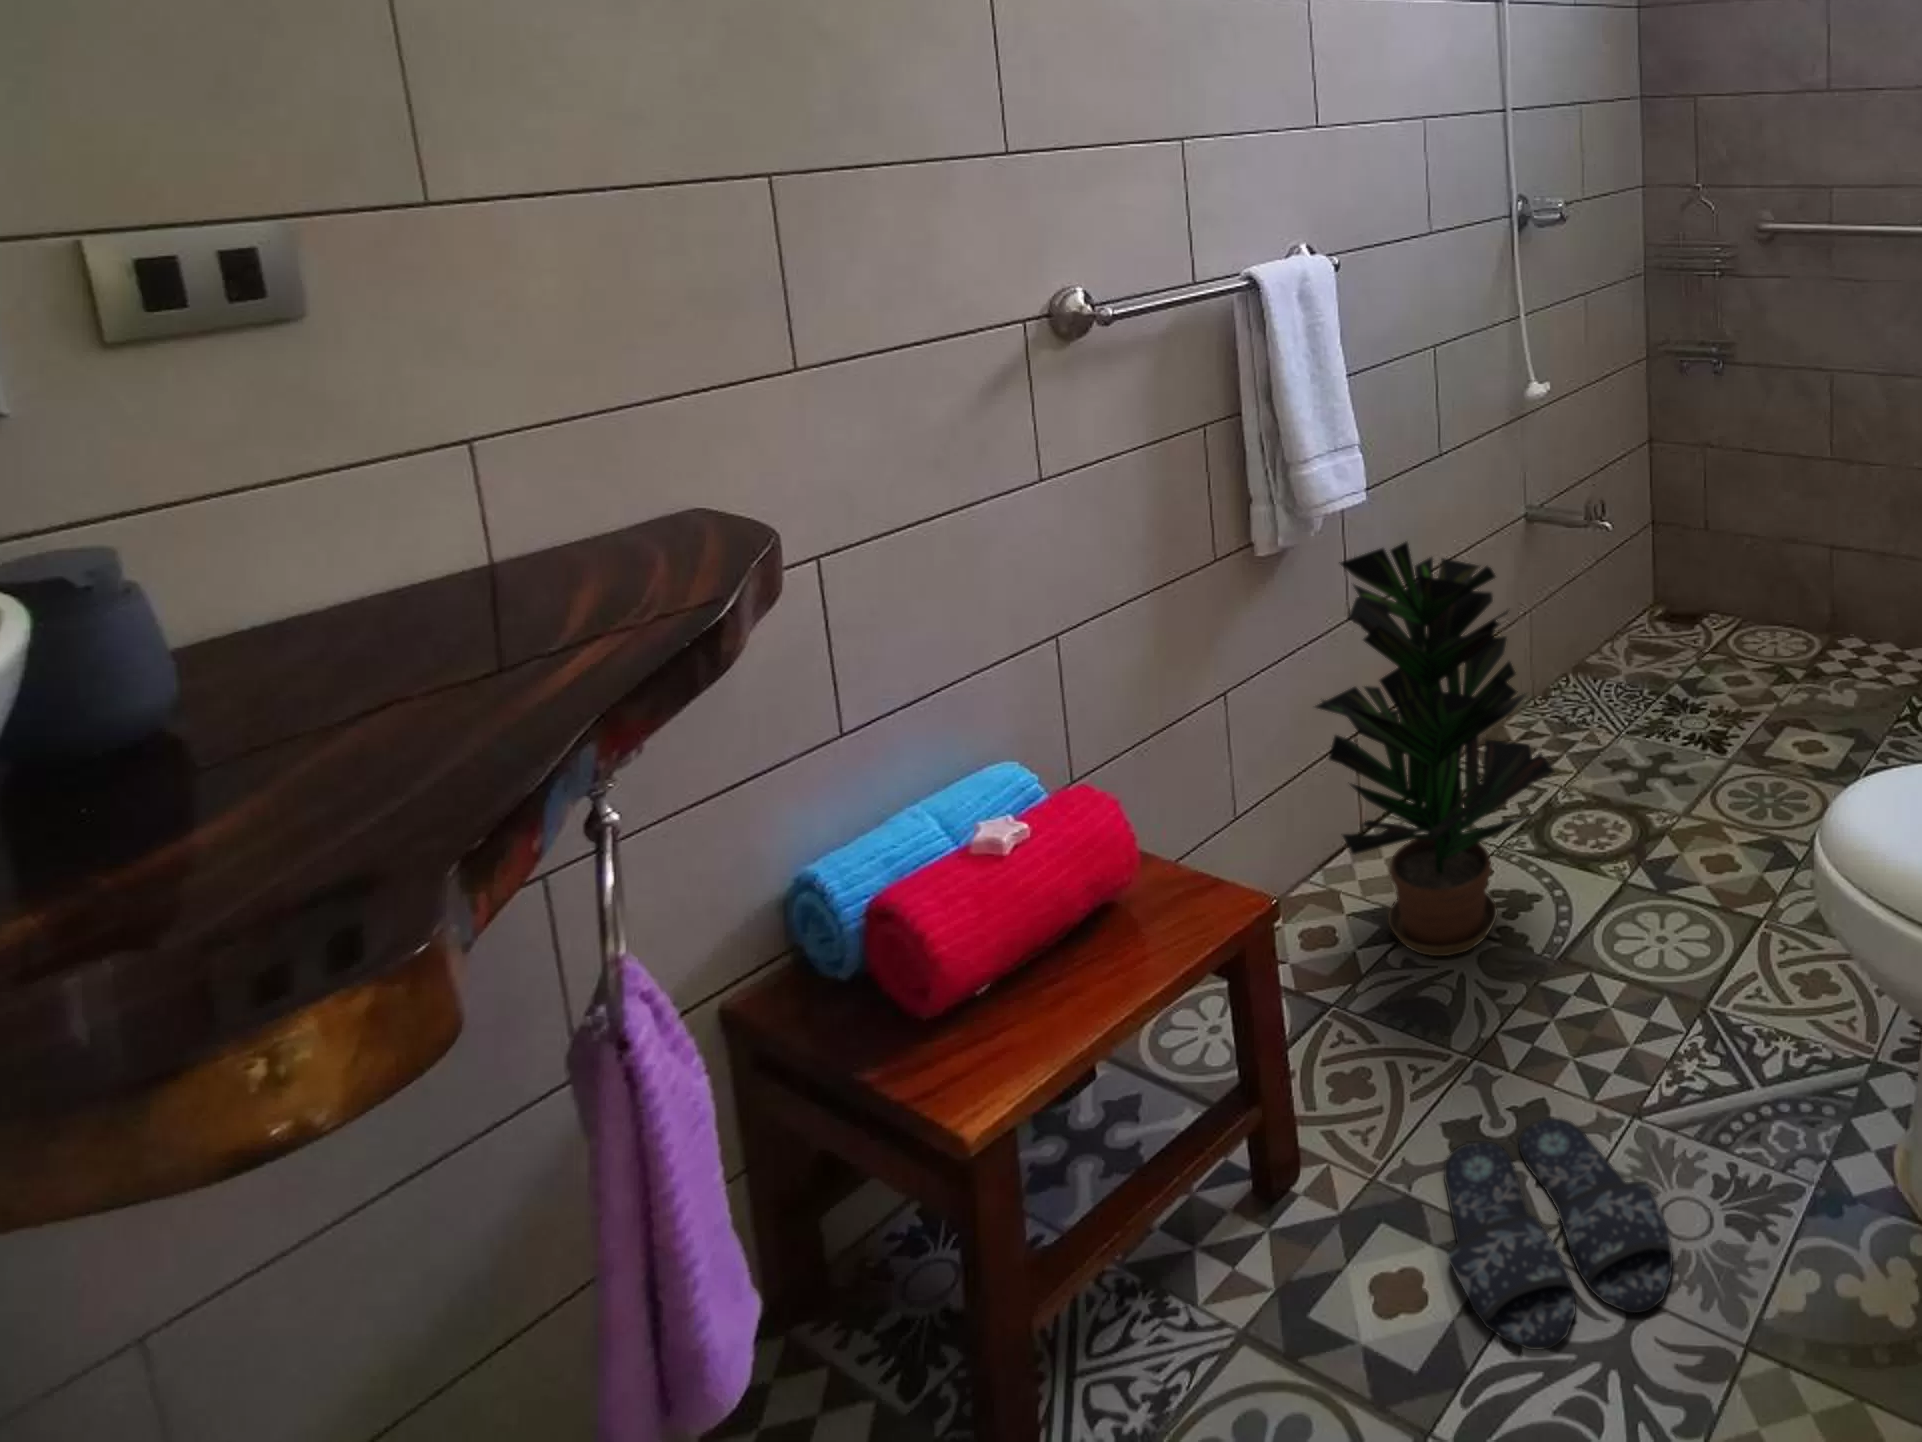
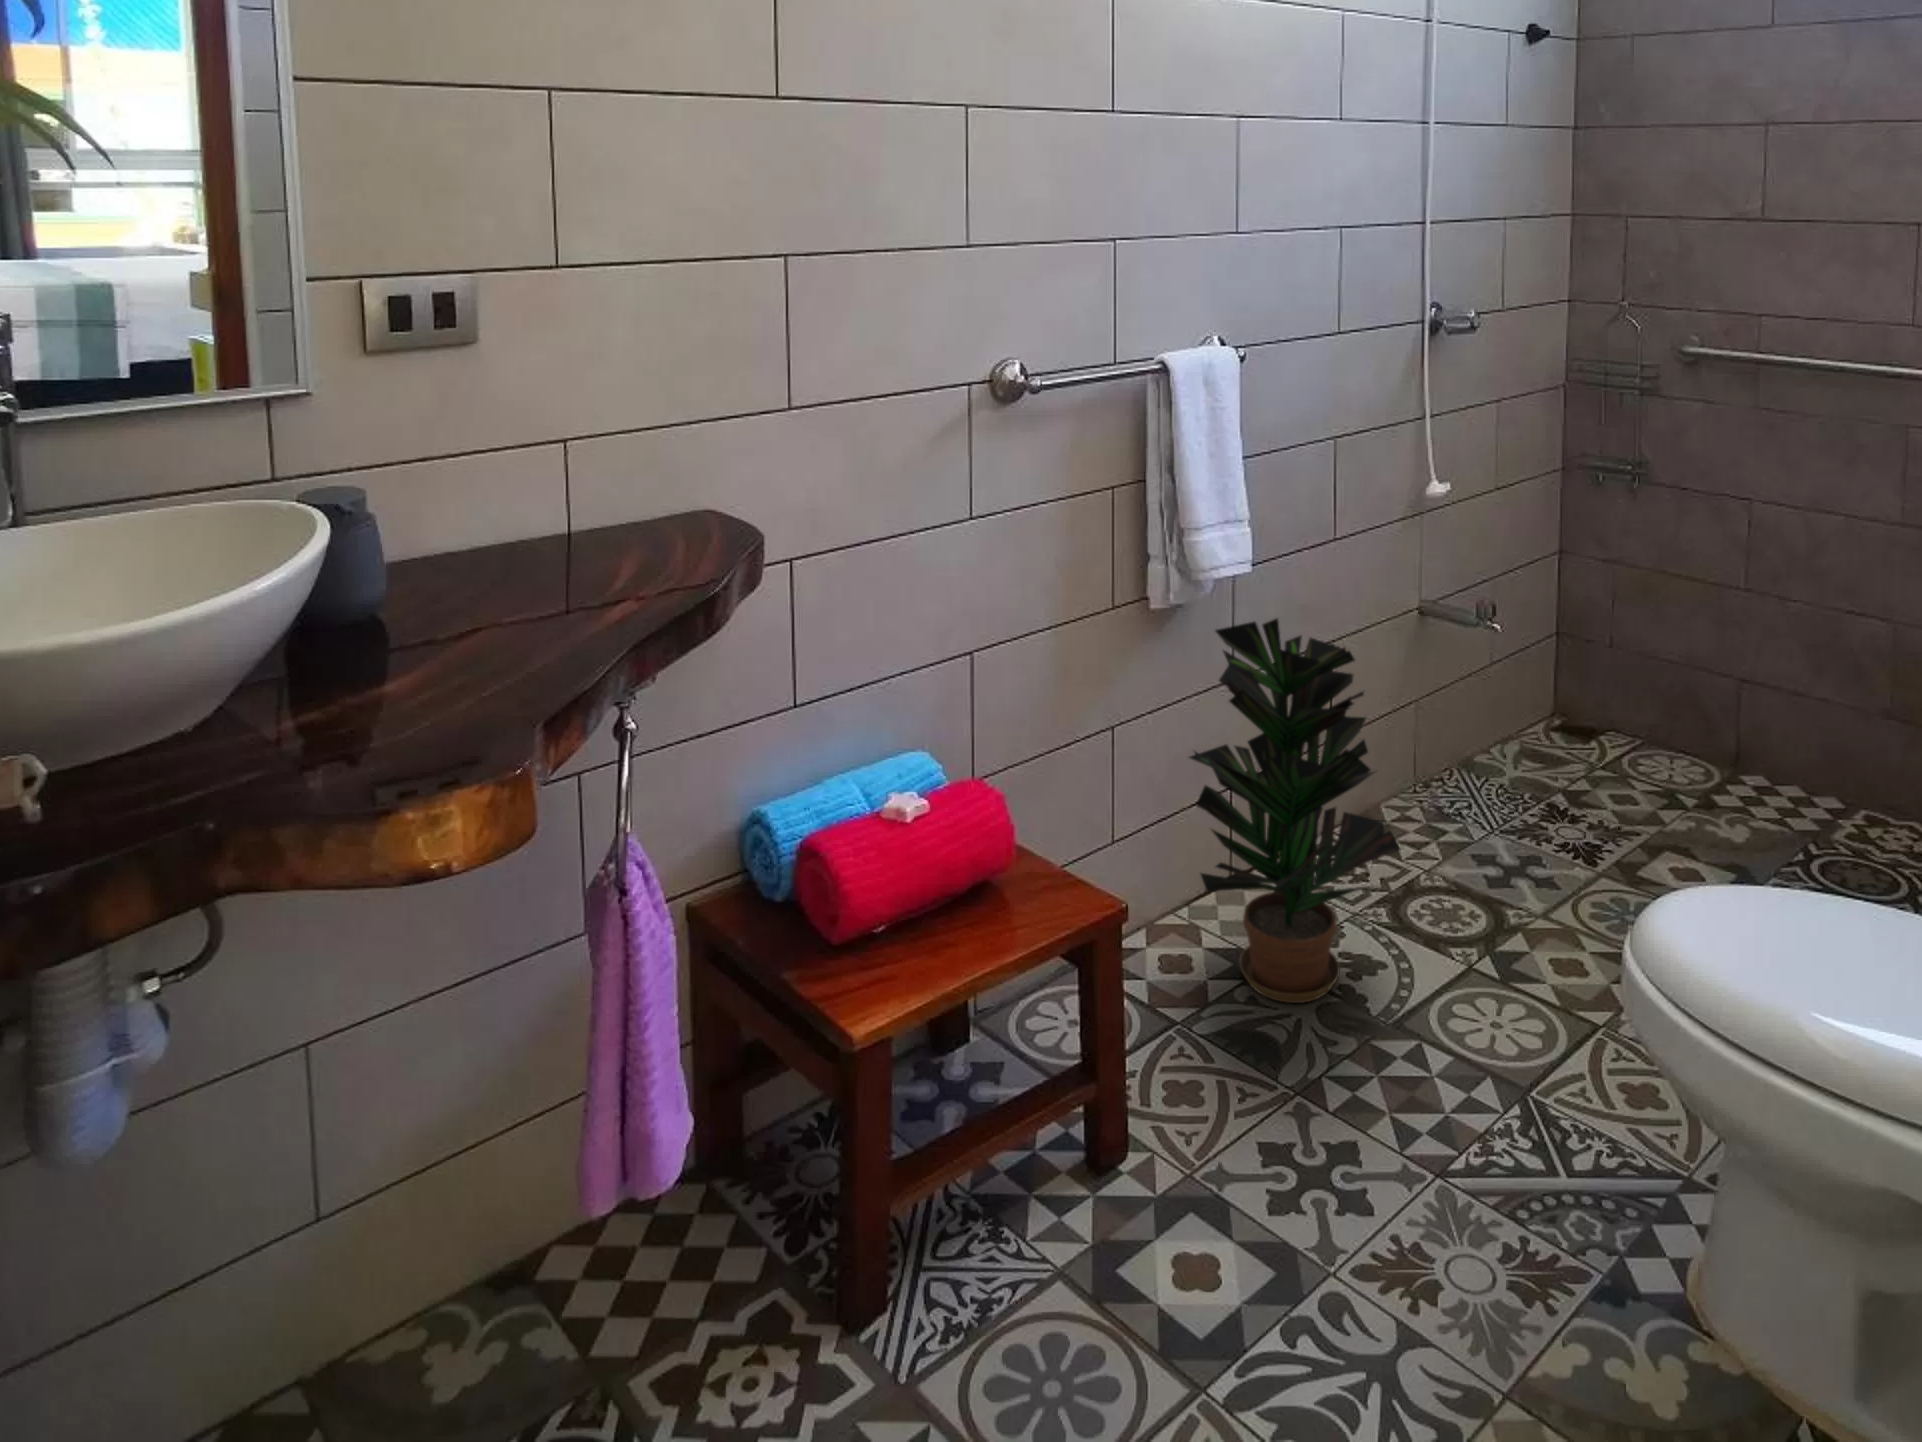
slippers: present [1444,1118,1673,1350] -> none [1245,1159,1449,1347]

